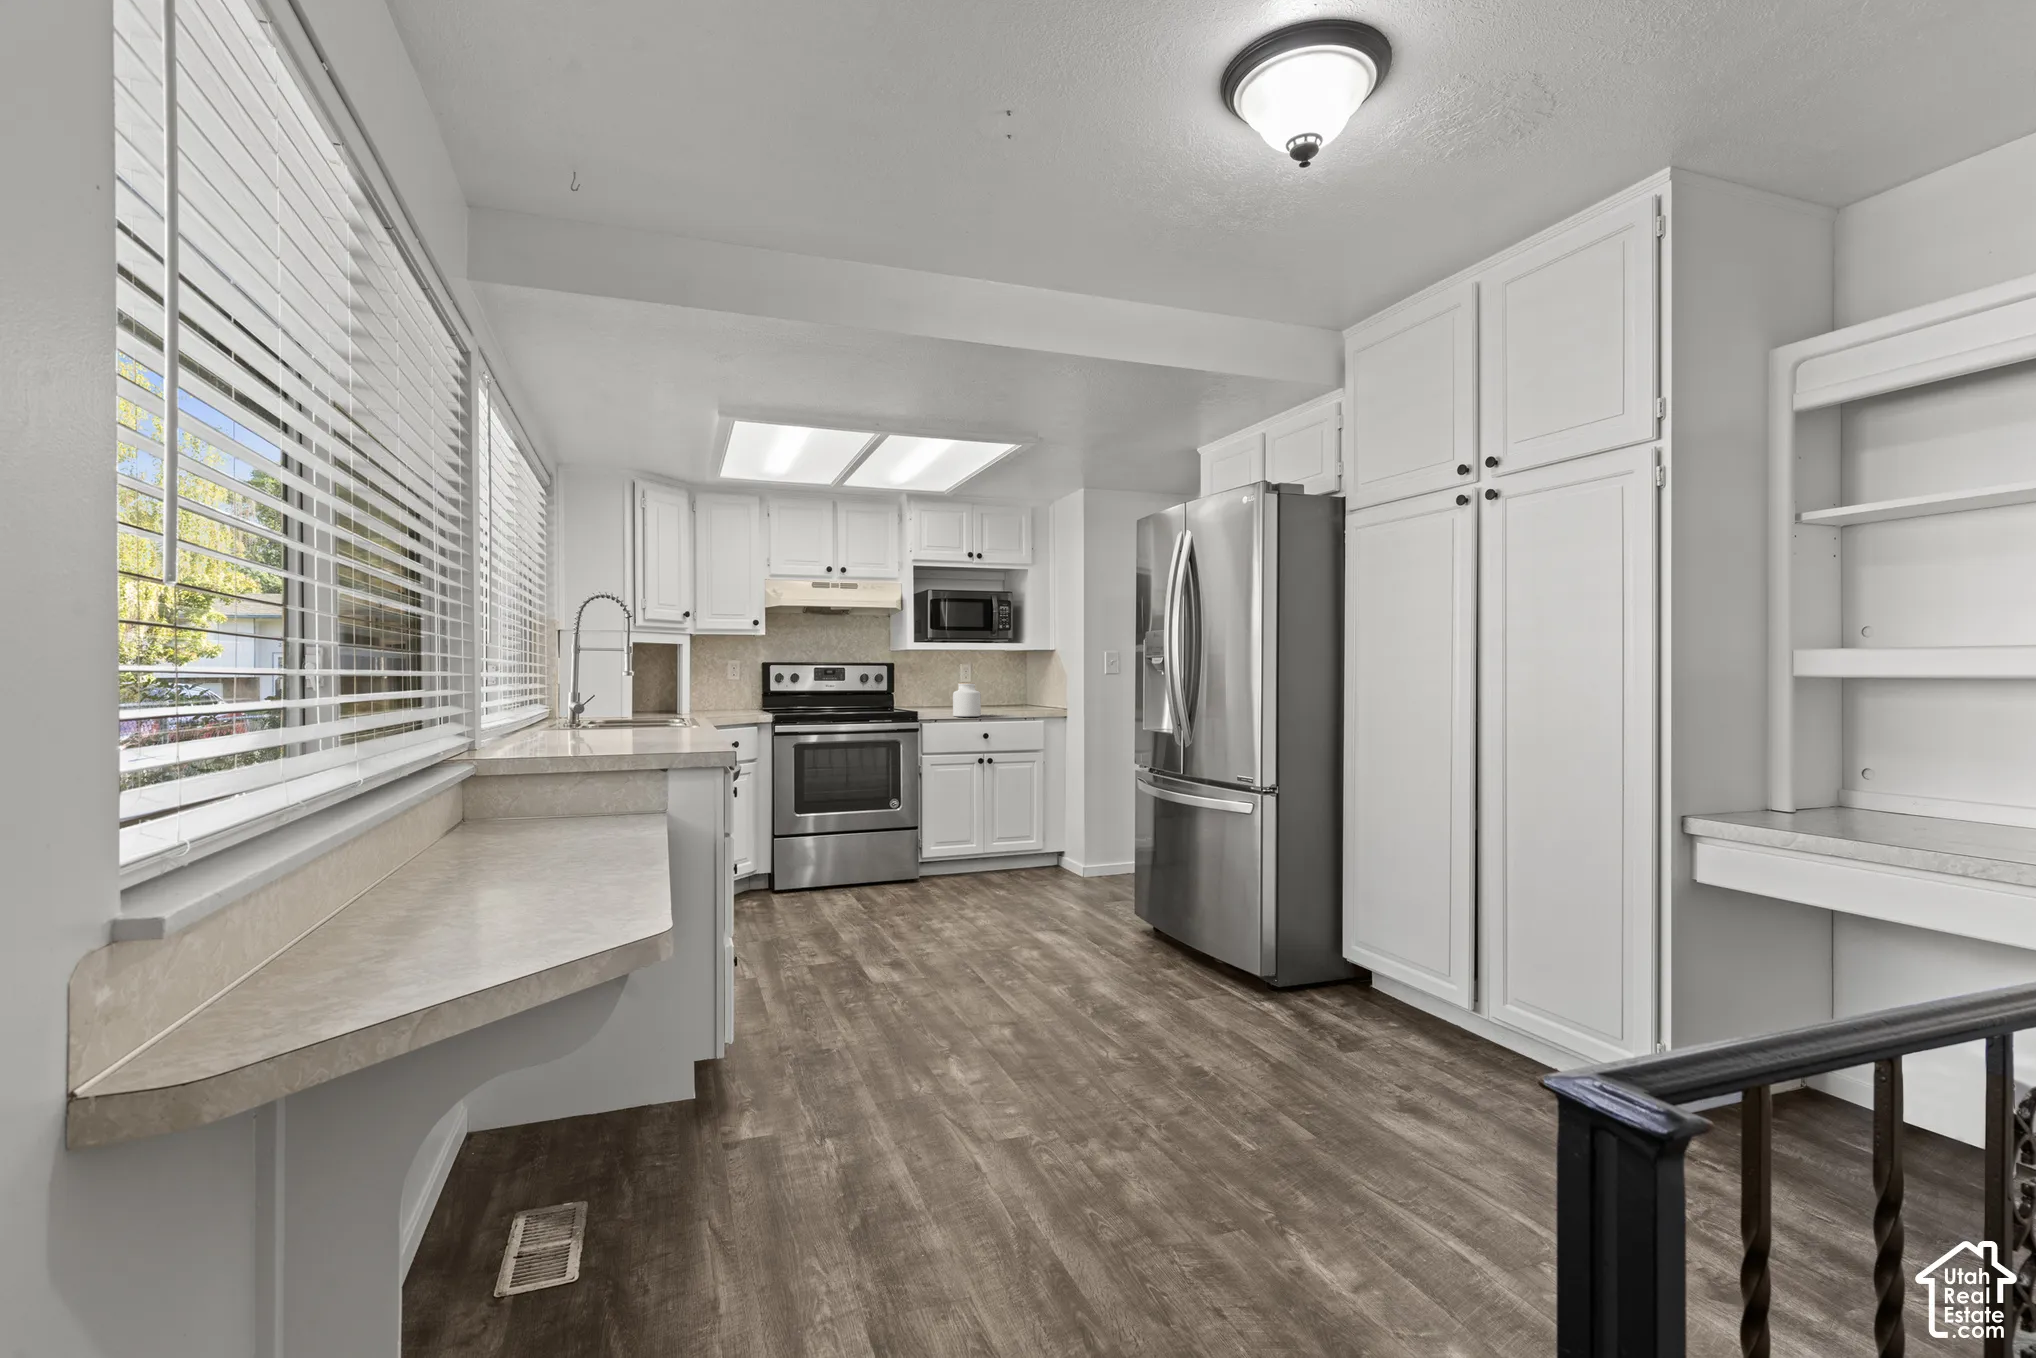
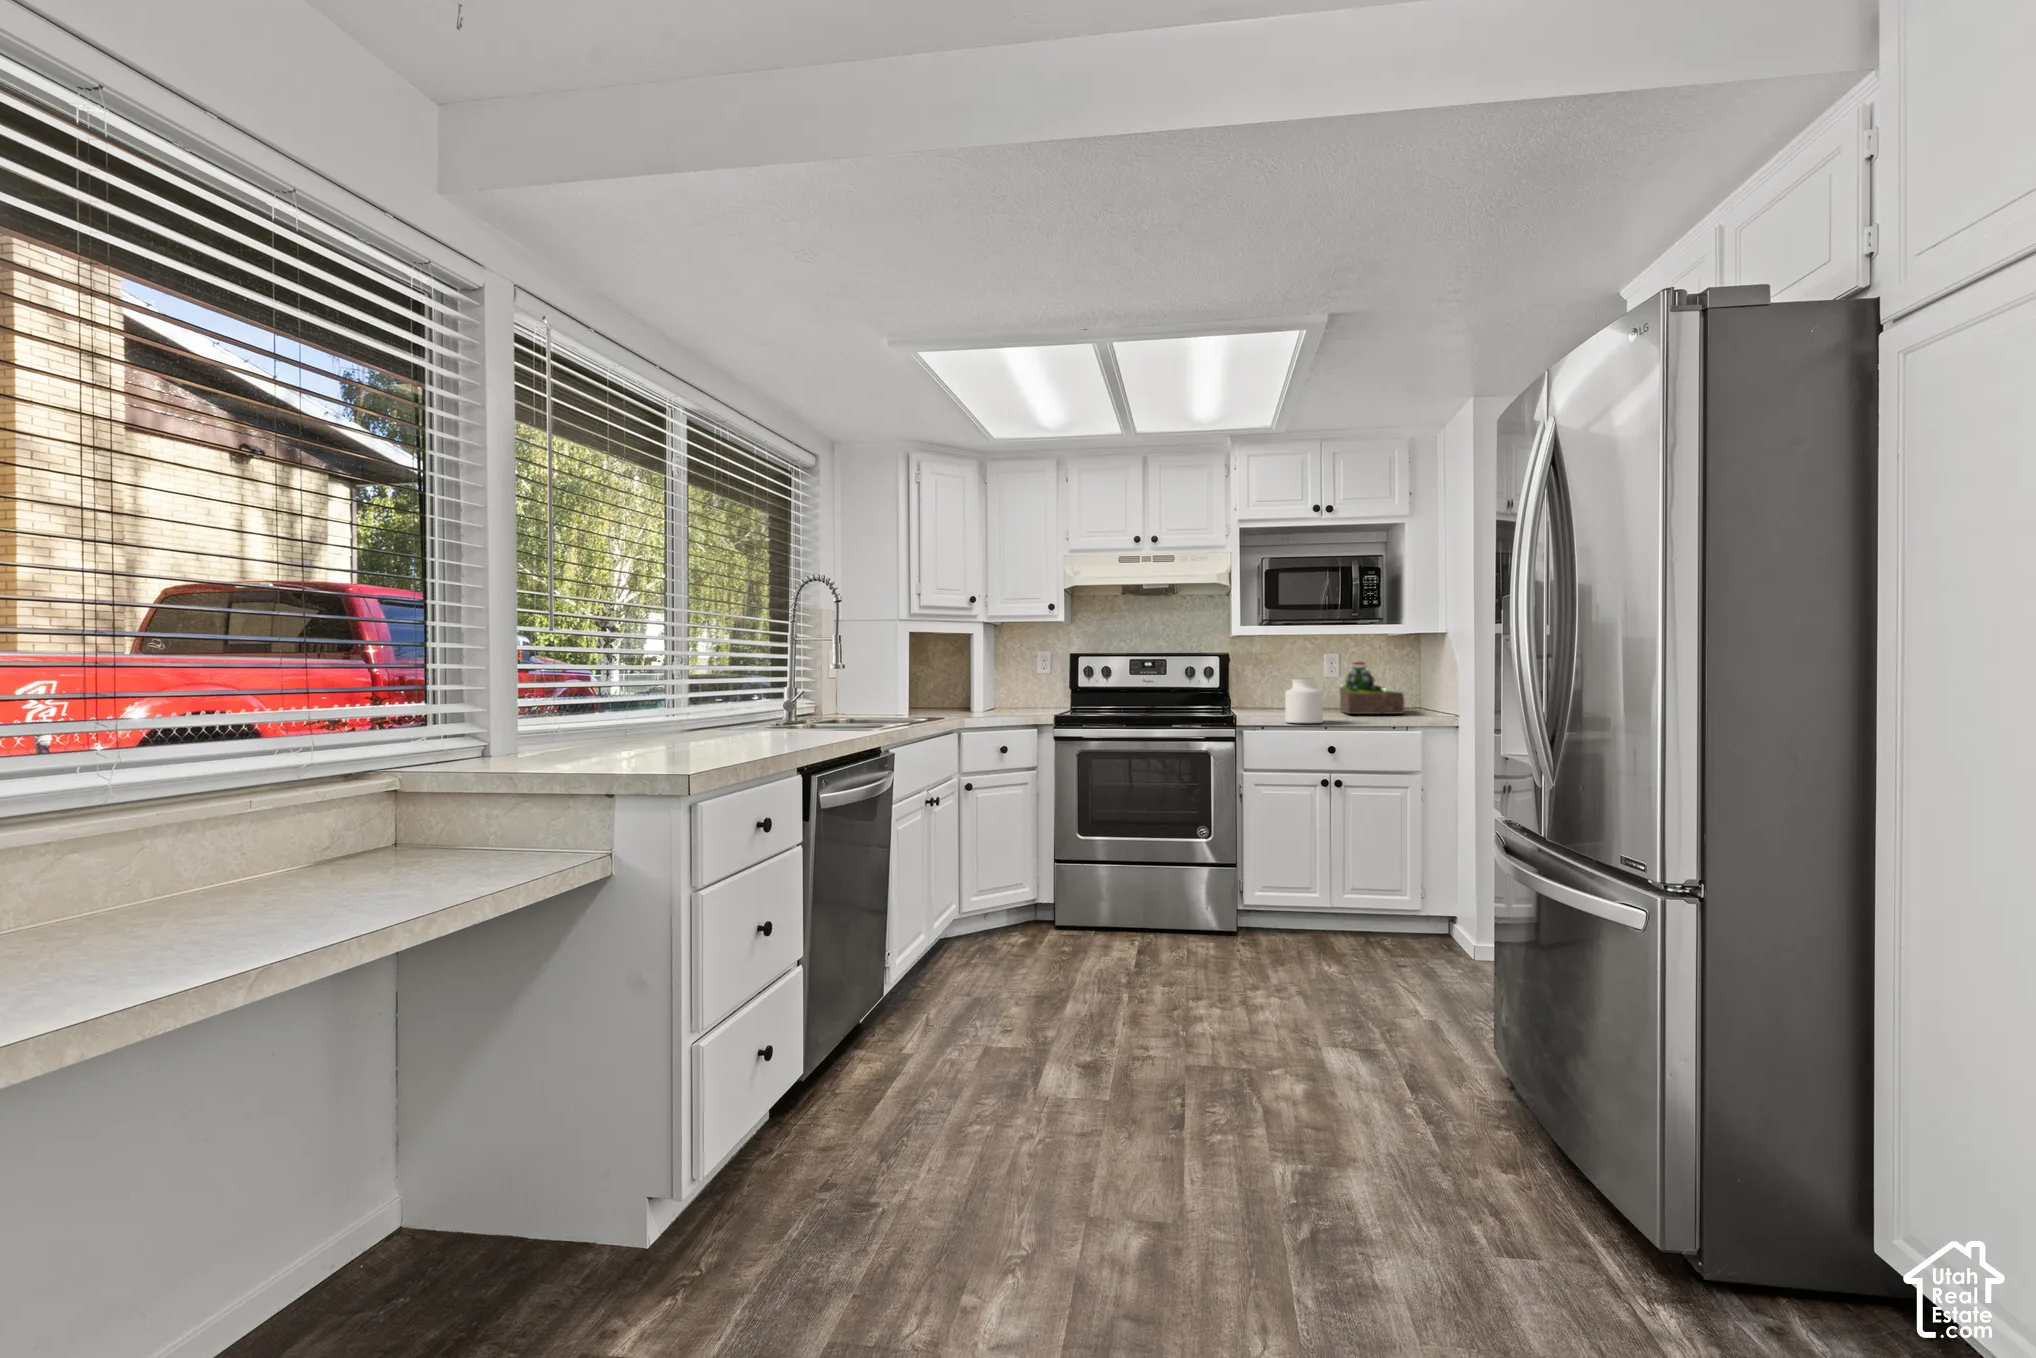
succulent plant: none [981,671,1029,710] -> present [1340,662,1405,714]

